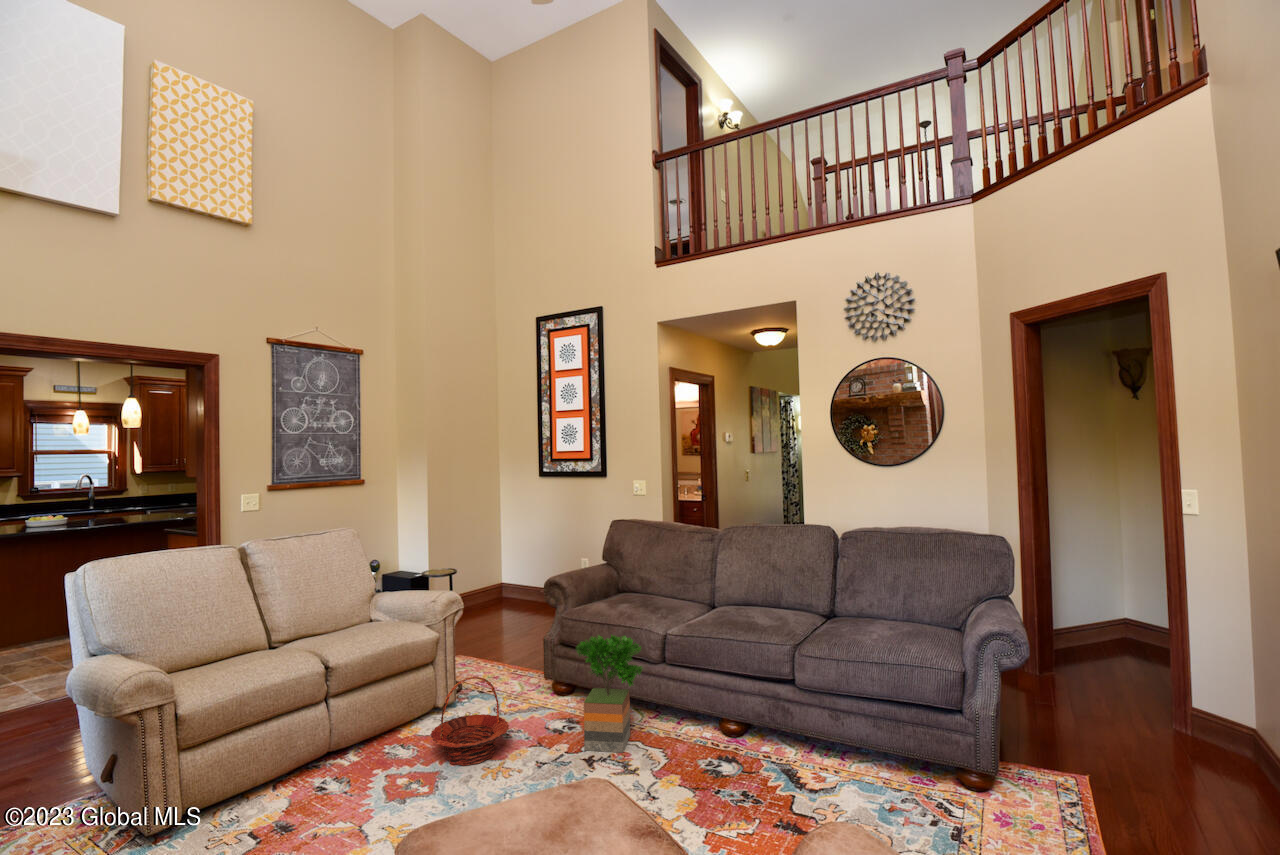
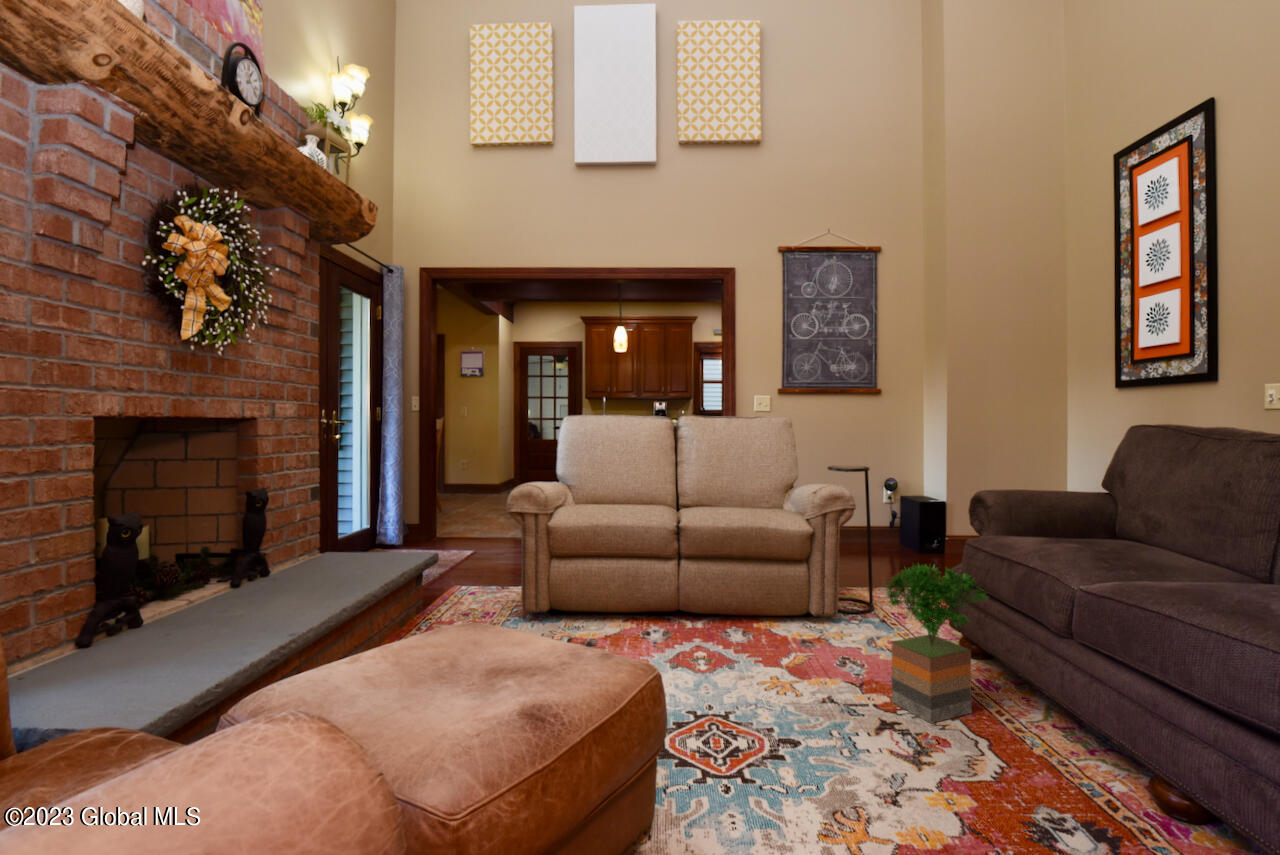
basket: present [430,677,509,766] -> none [742,577,828,669]

